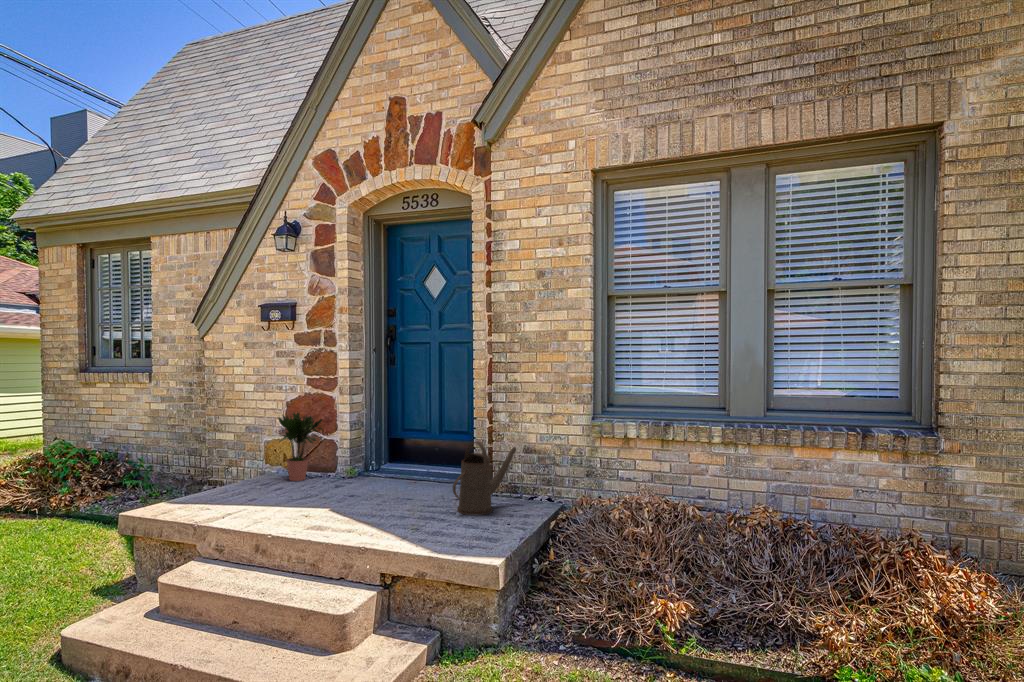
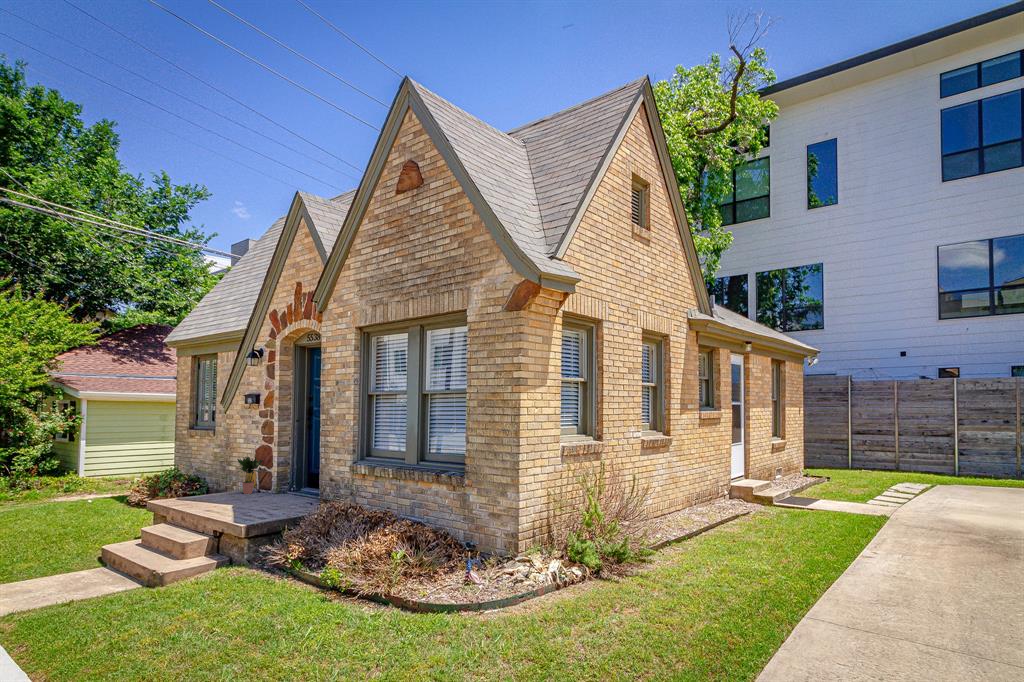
watering can: present [453,442,516,515] -> none [278,473,324,511]

